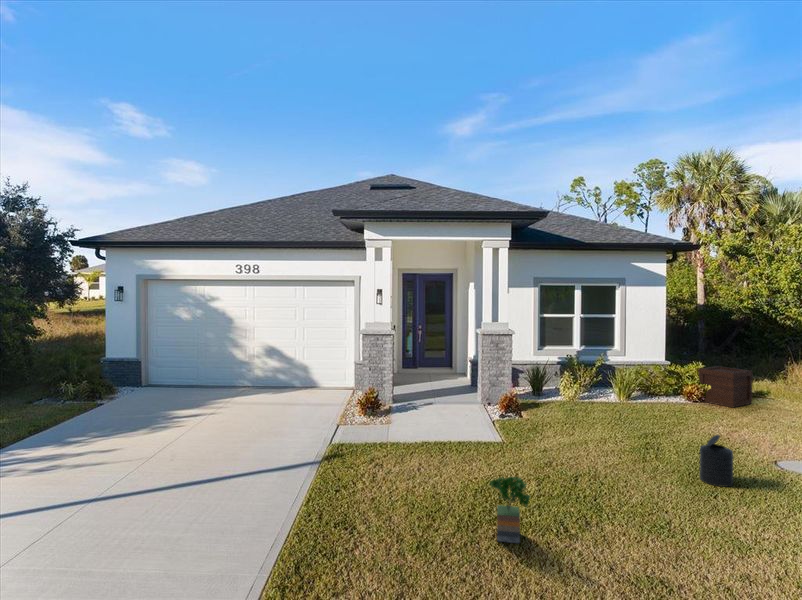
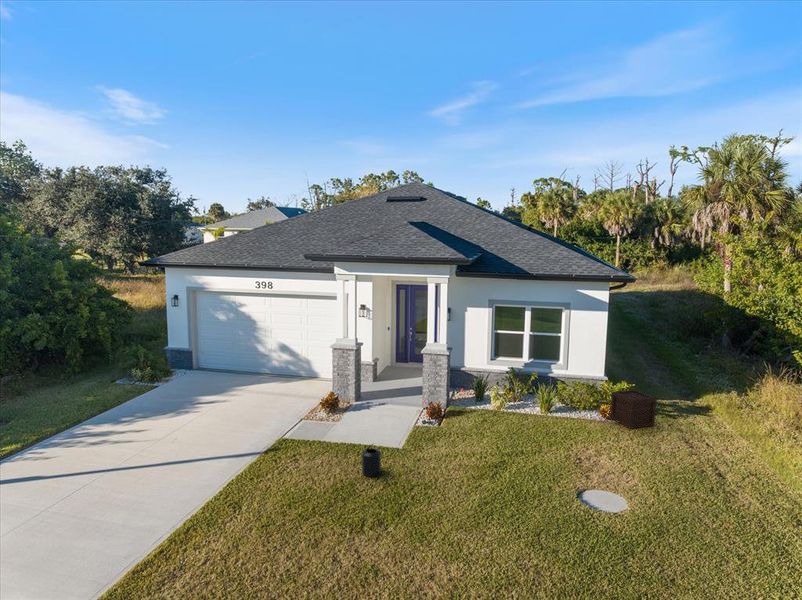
trash can: present [699,435,734,487] -> present [362,444,381,477]
potted tree: present [490,477,531,543] -> none [317,485,341,528]

